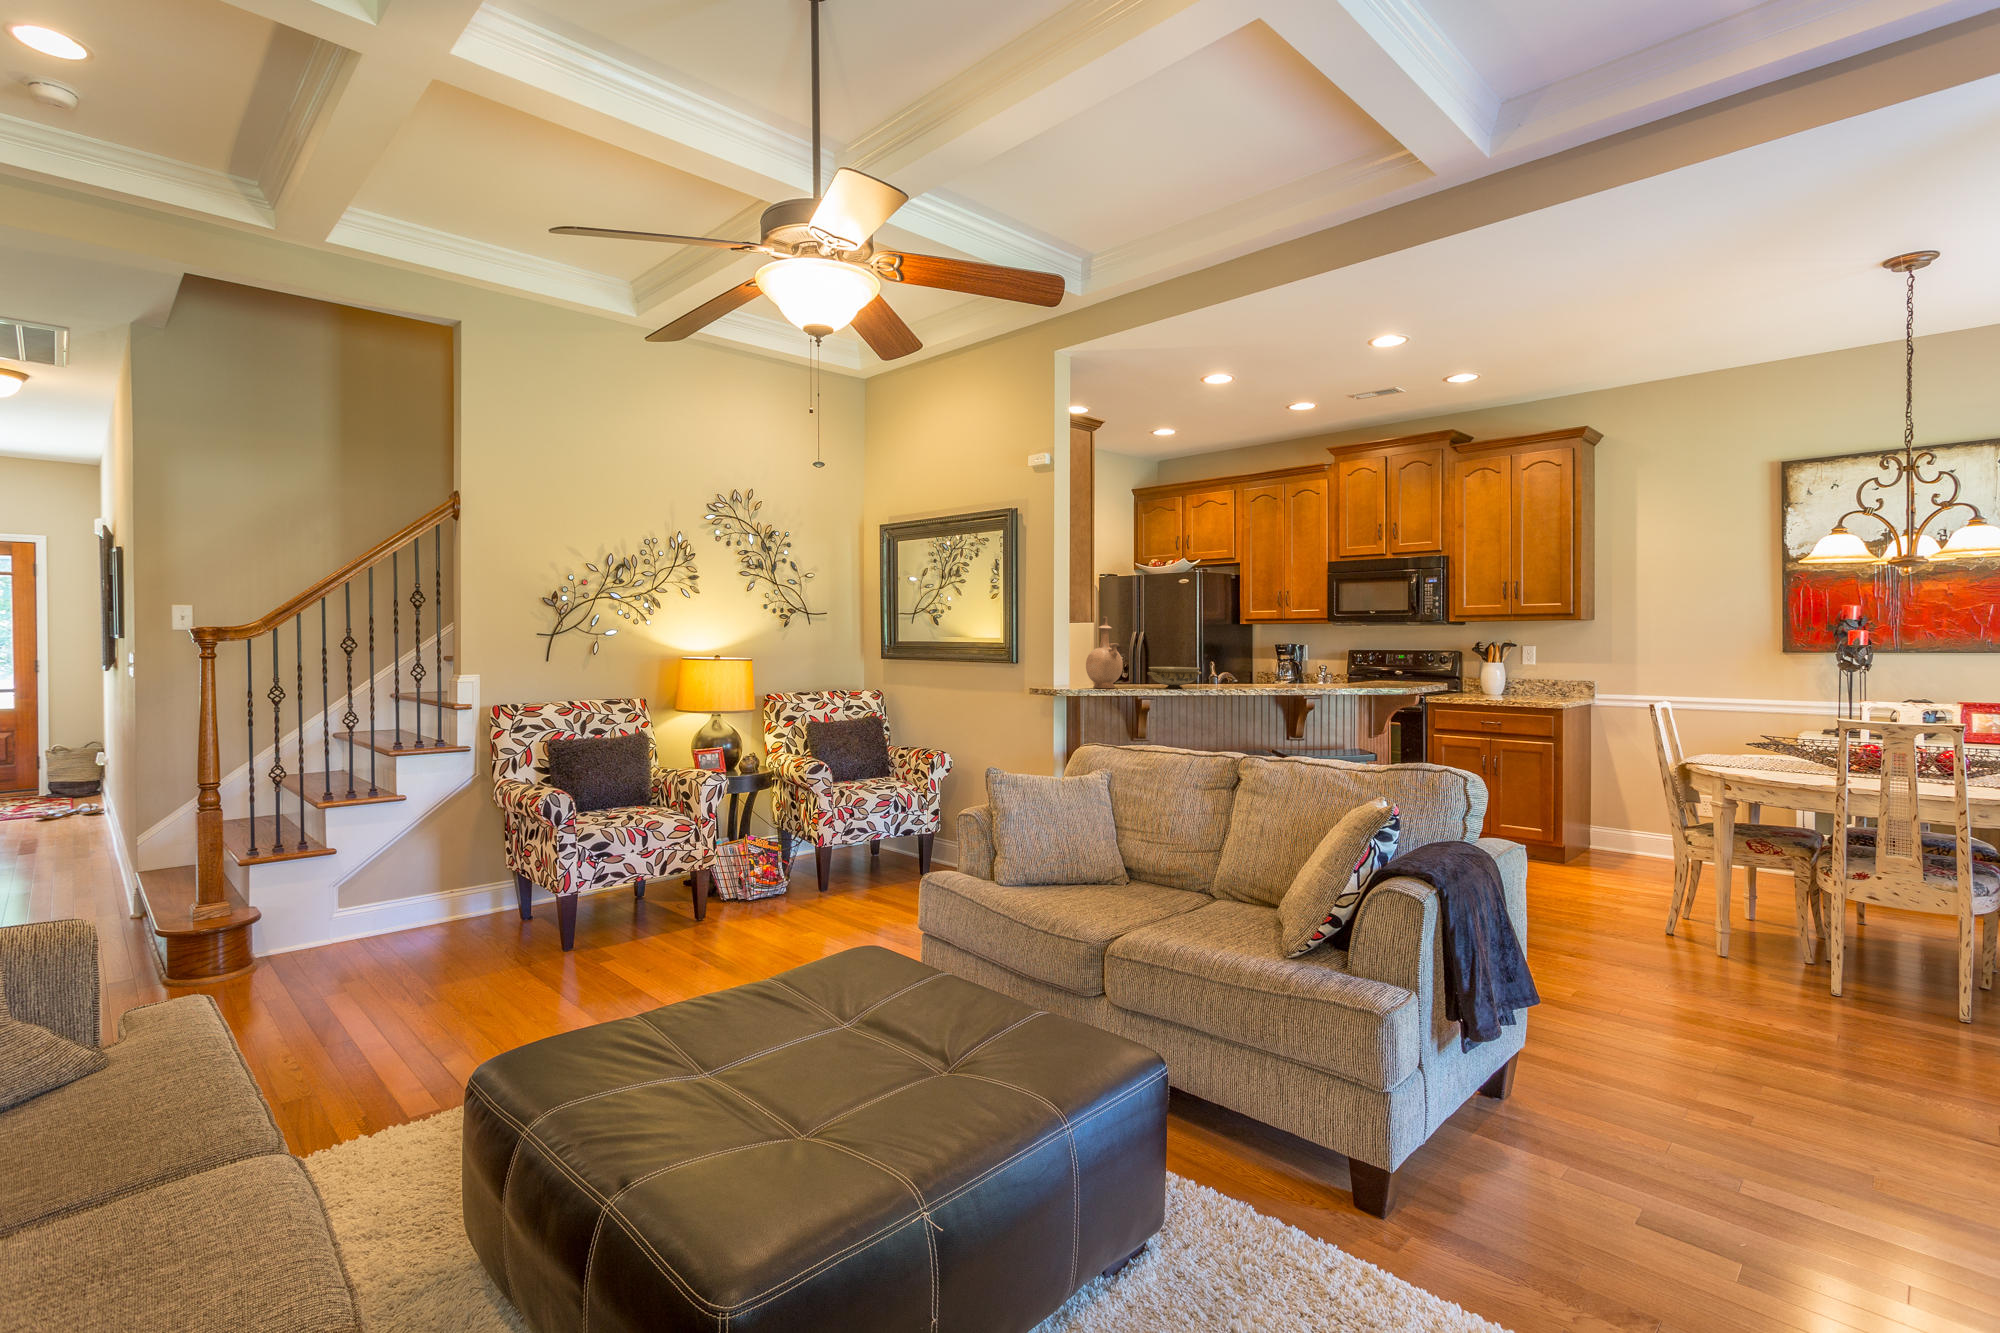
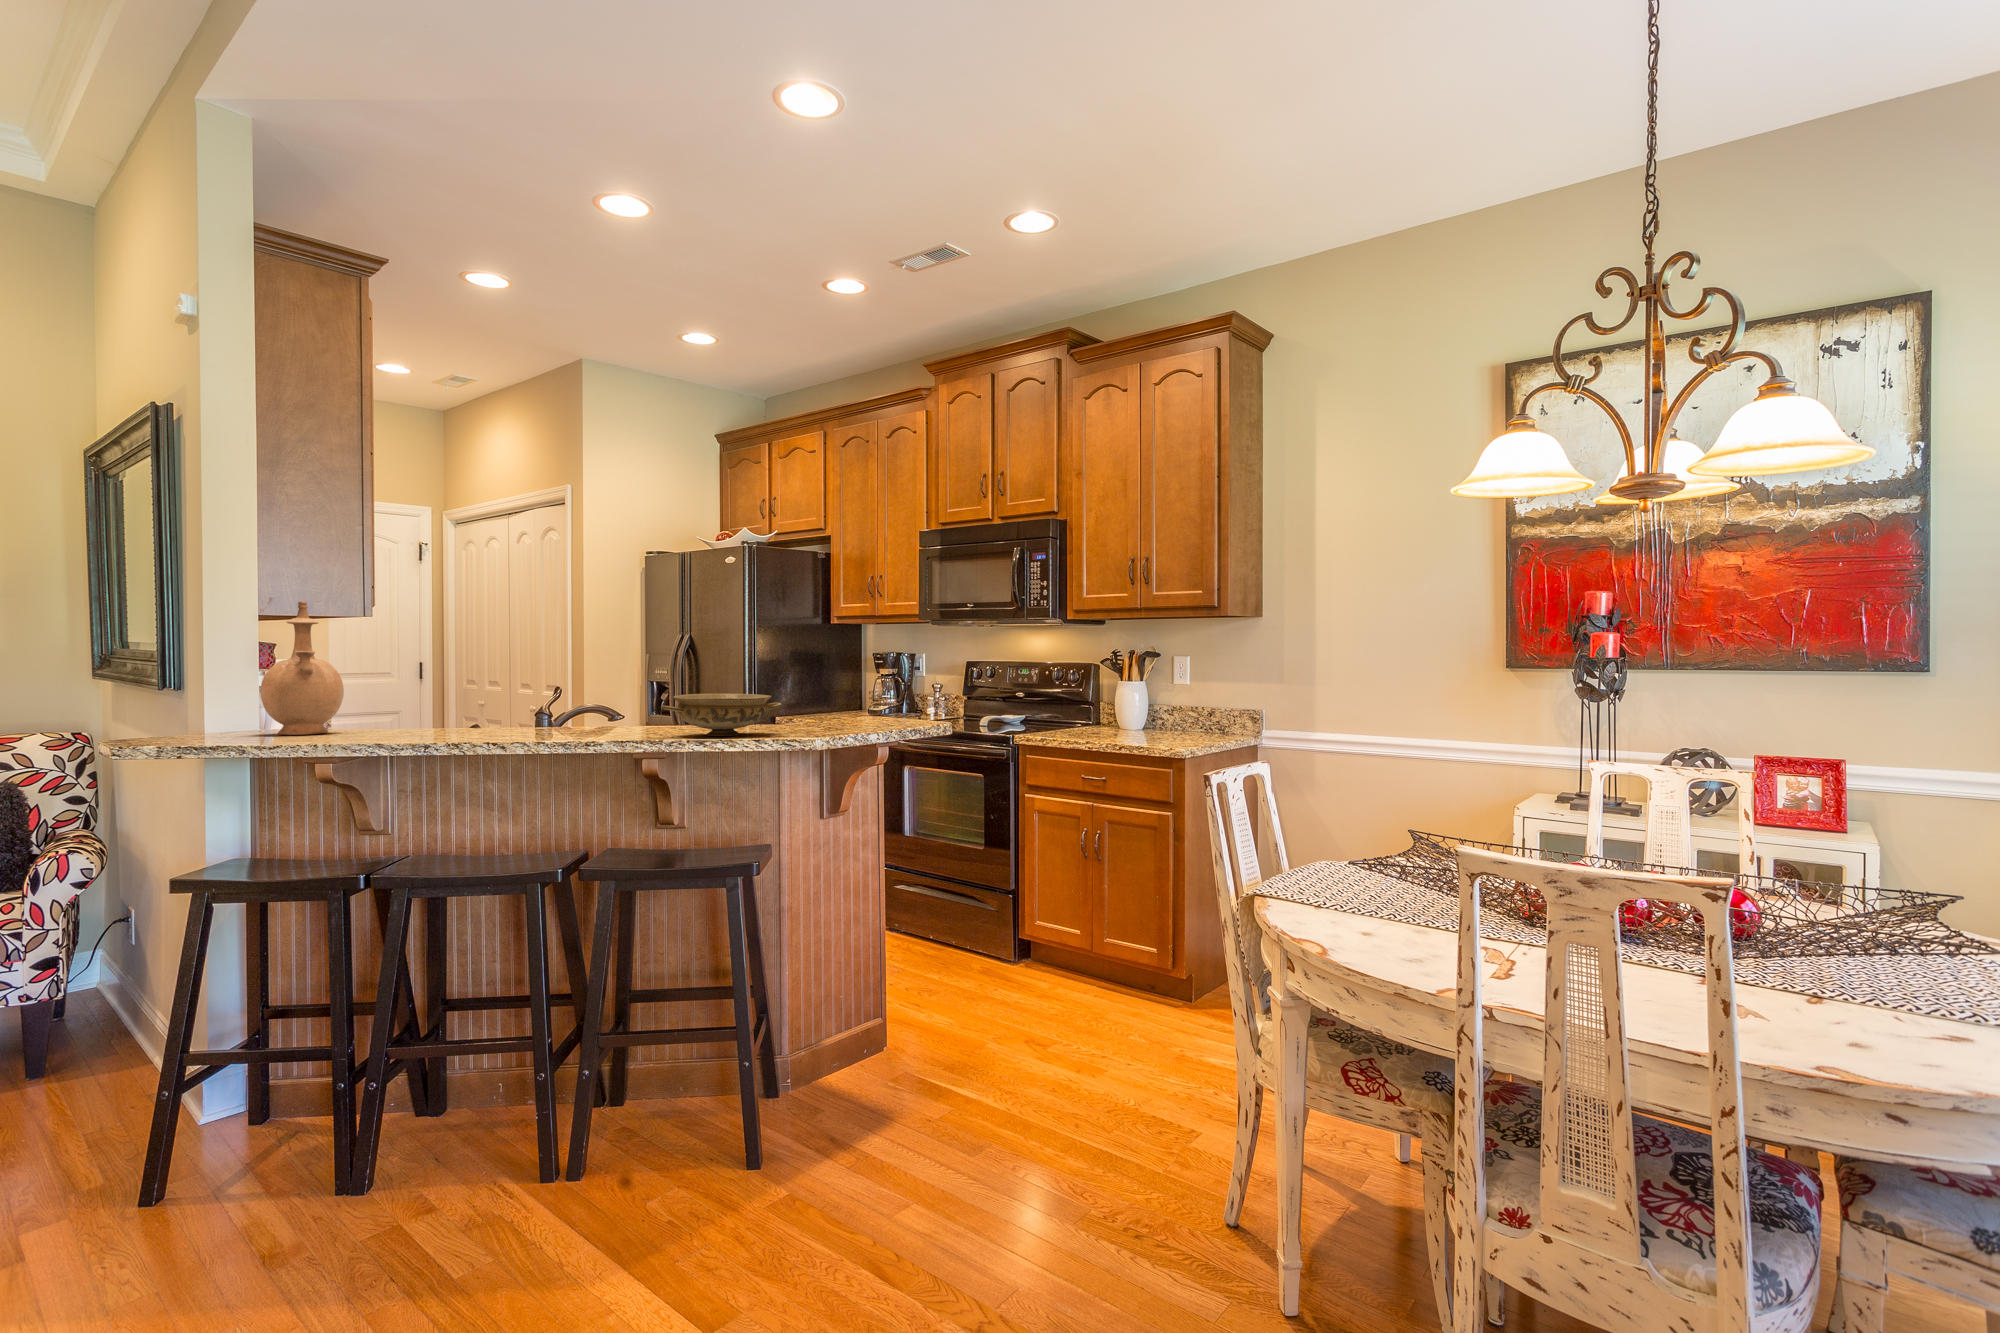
ceramic bowl: present [1147,667,1201,689] -> present [662,694,782,736]

